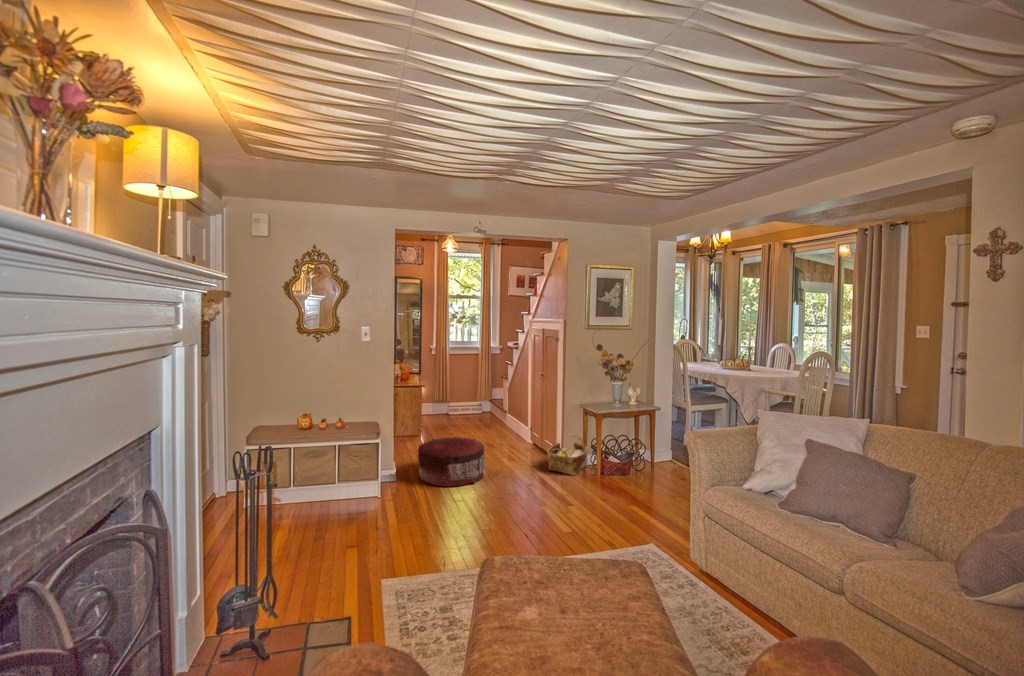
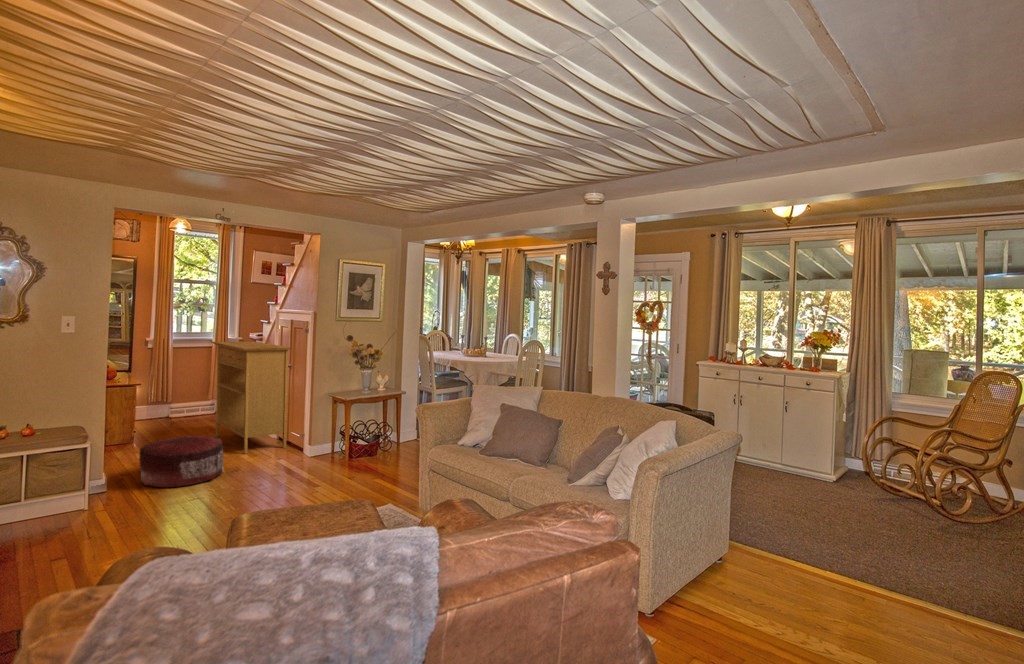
console table: none [477,350,543,457] -> present [212,341,290,454]
woven basket: present [547,435,588,475] -> none [294,425,337,463]

